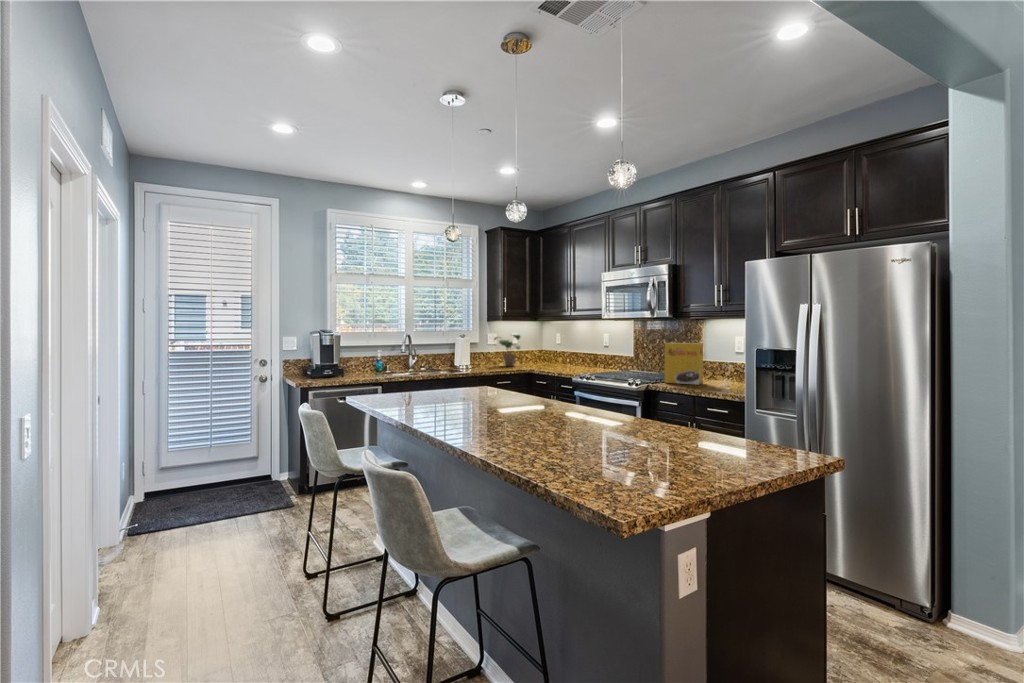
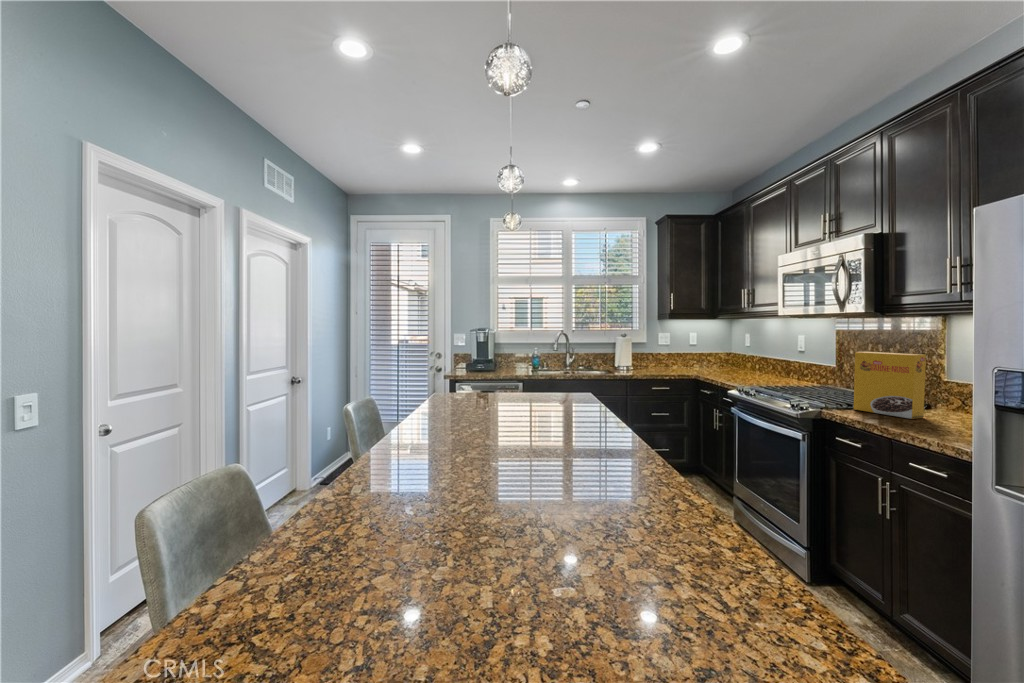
potted plant: present [494,335,521,366] -> none [663,334,695,370]

